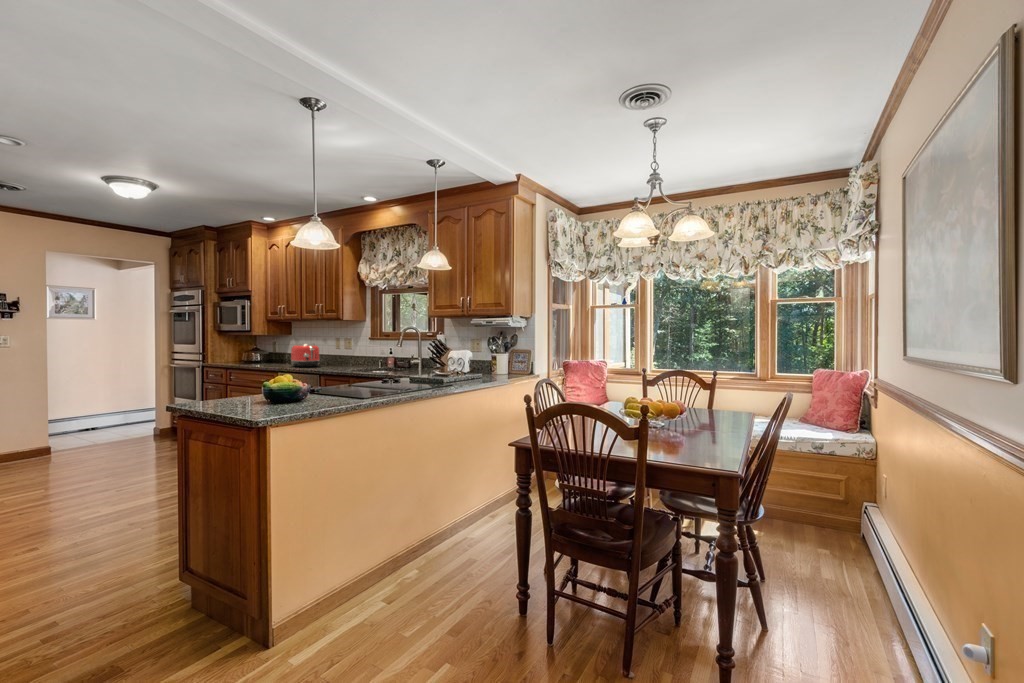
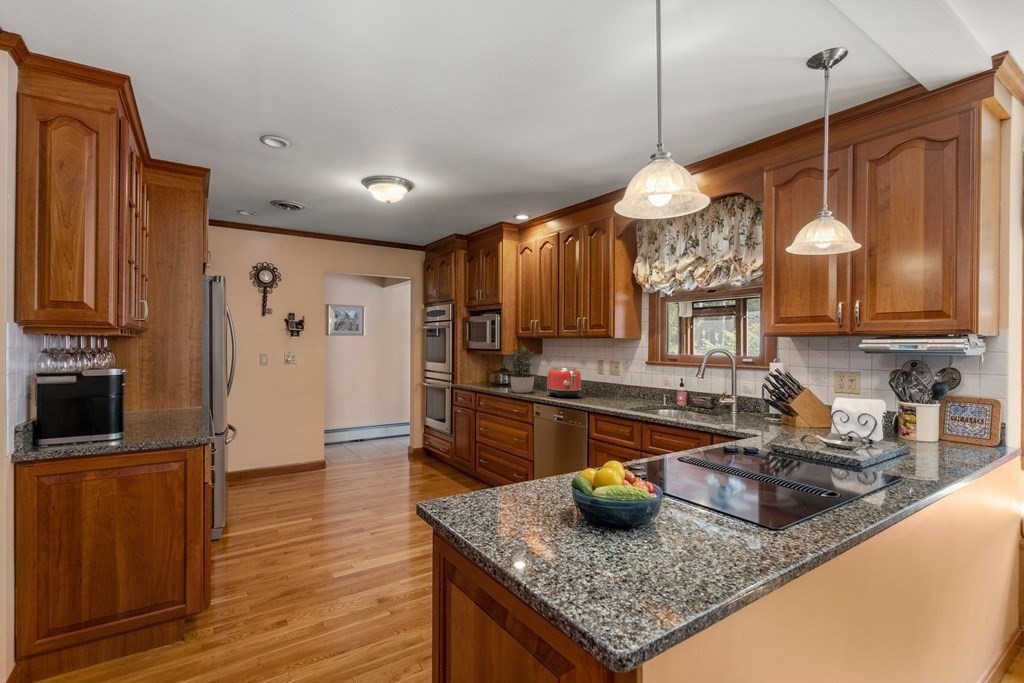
potted plant: none [255,327,281,366] -> present [510,346,534,393]

